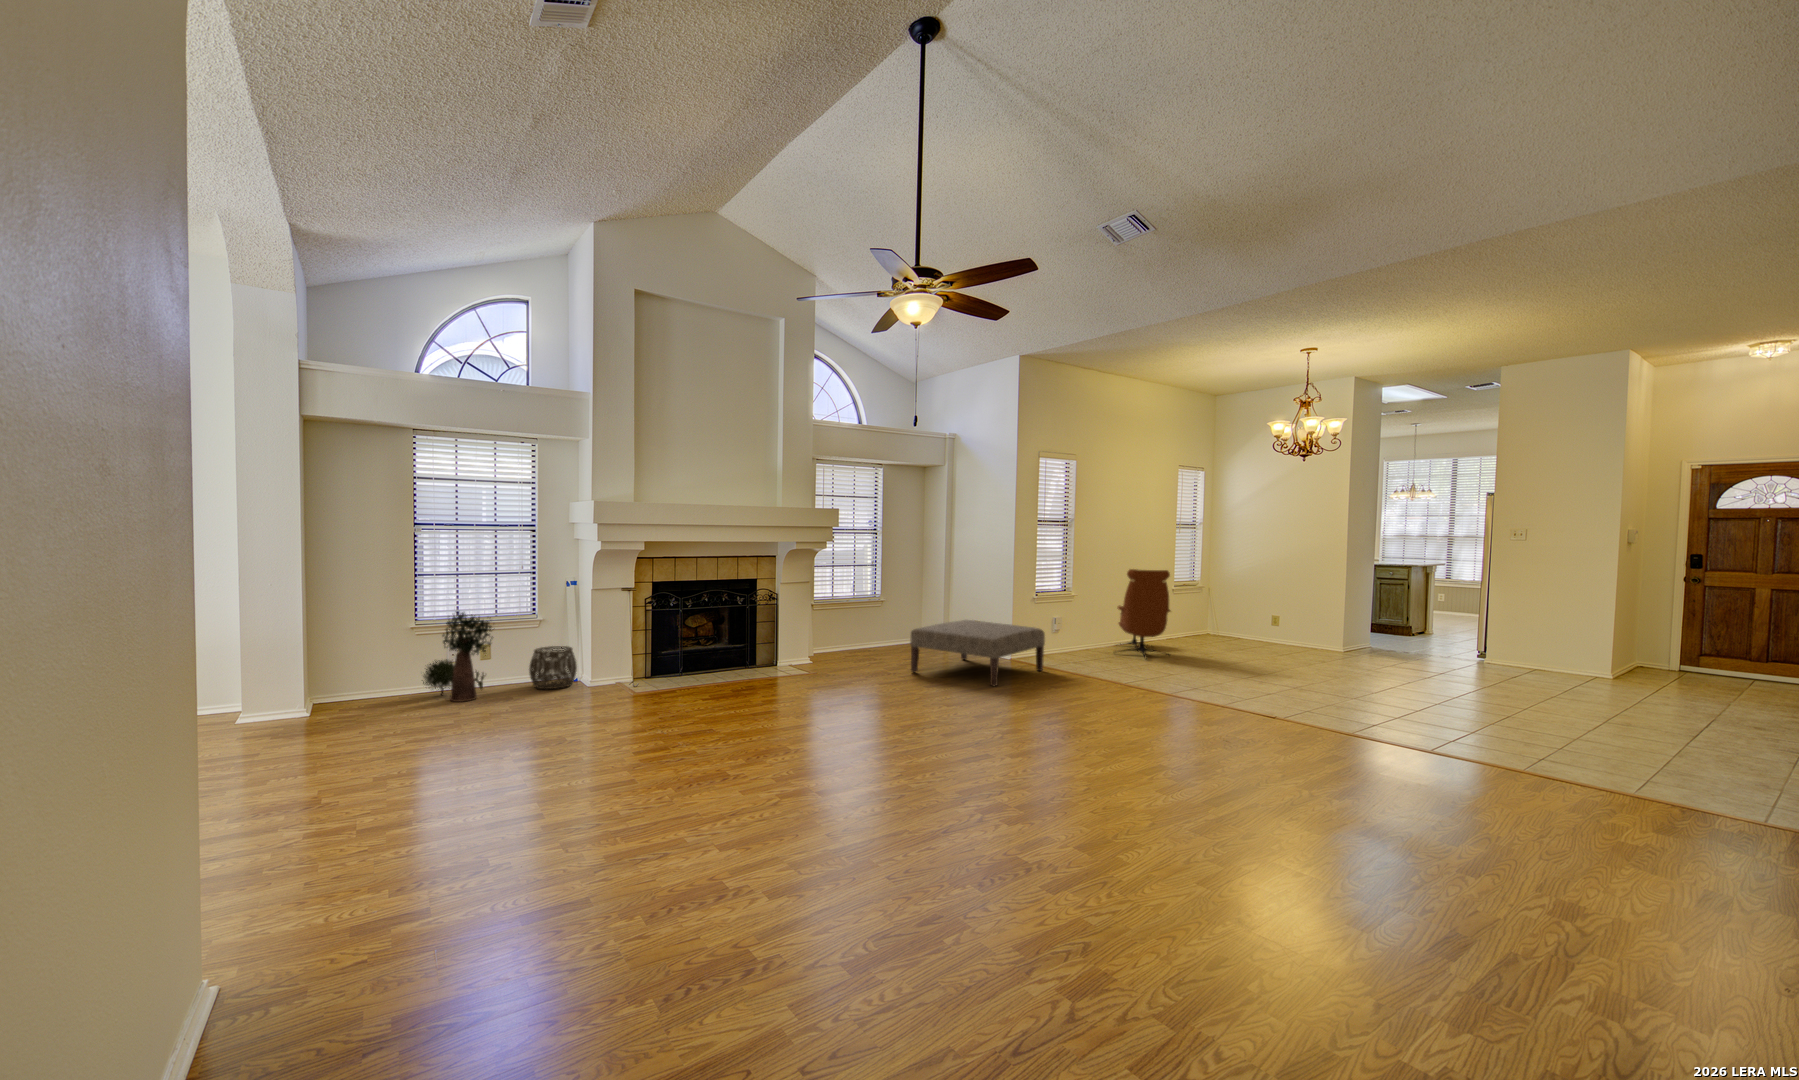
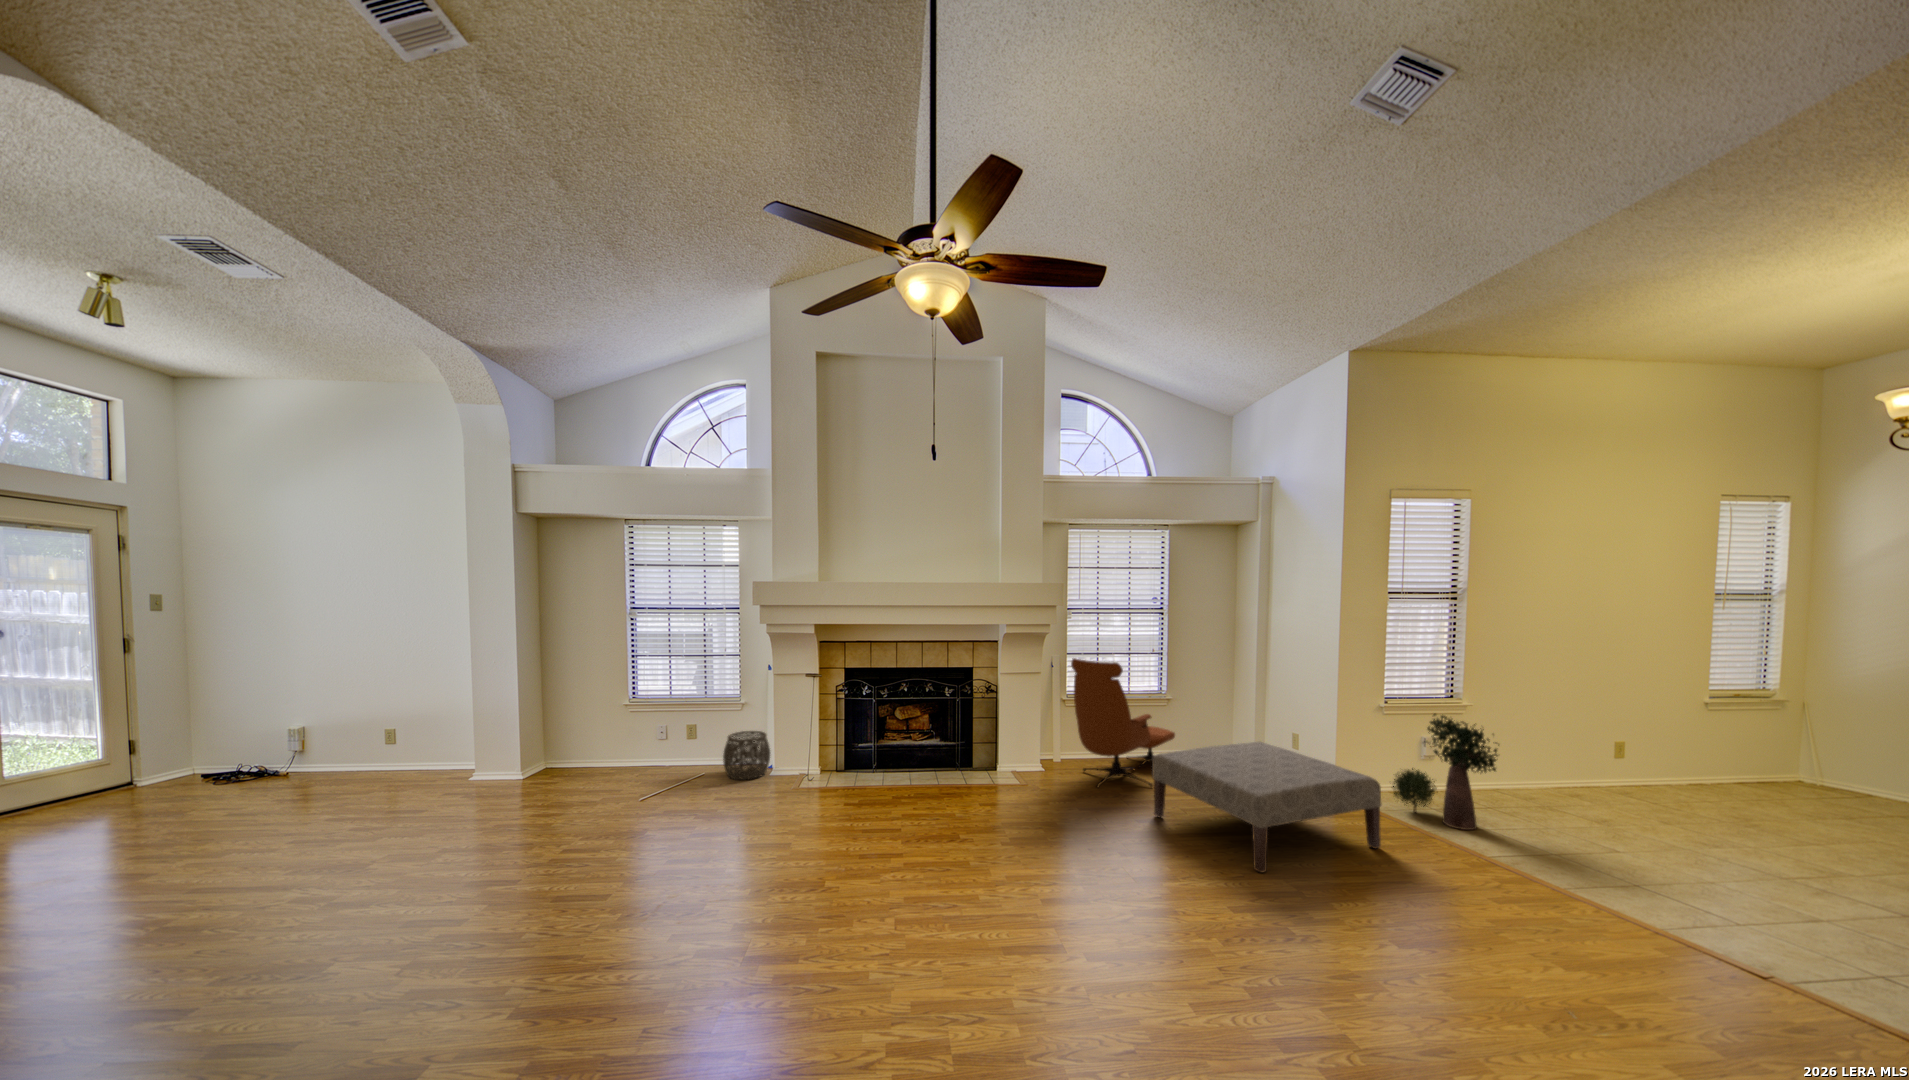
lounge chair: present [1118,569,1170,659] -> present [1071,658,1175,788]
potted plant: present [422,611,492,702] -> present [1393,714,1498,830]

